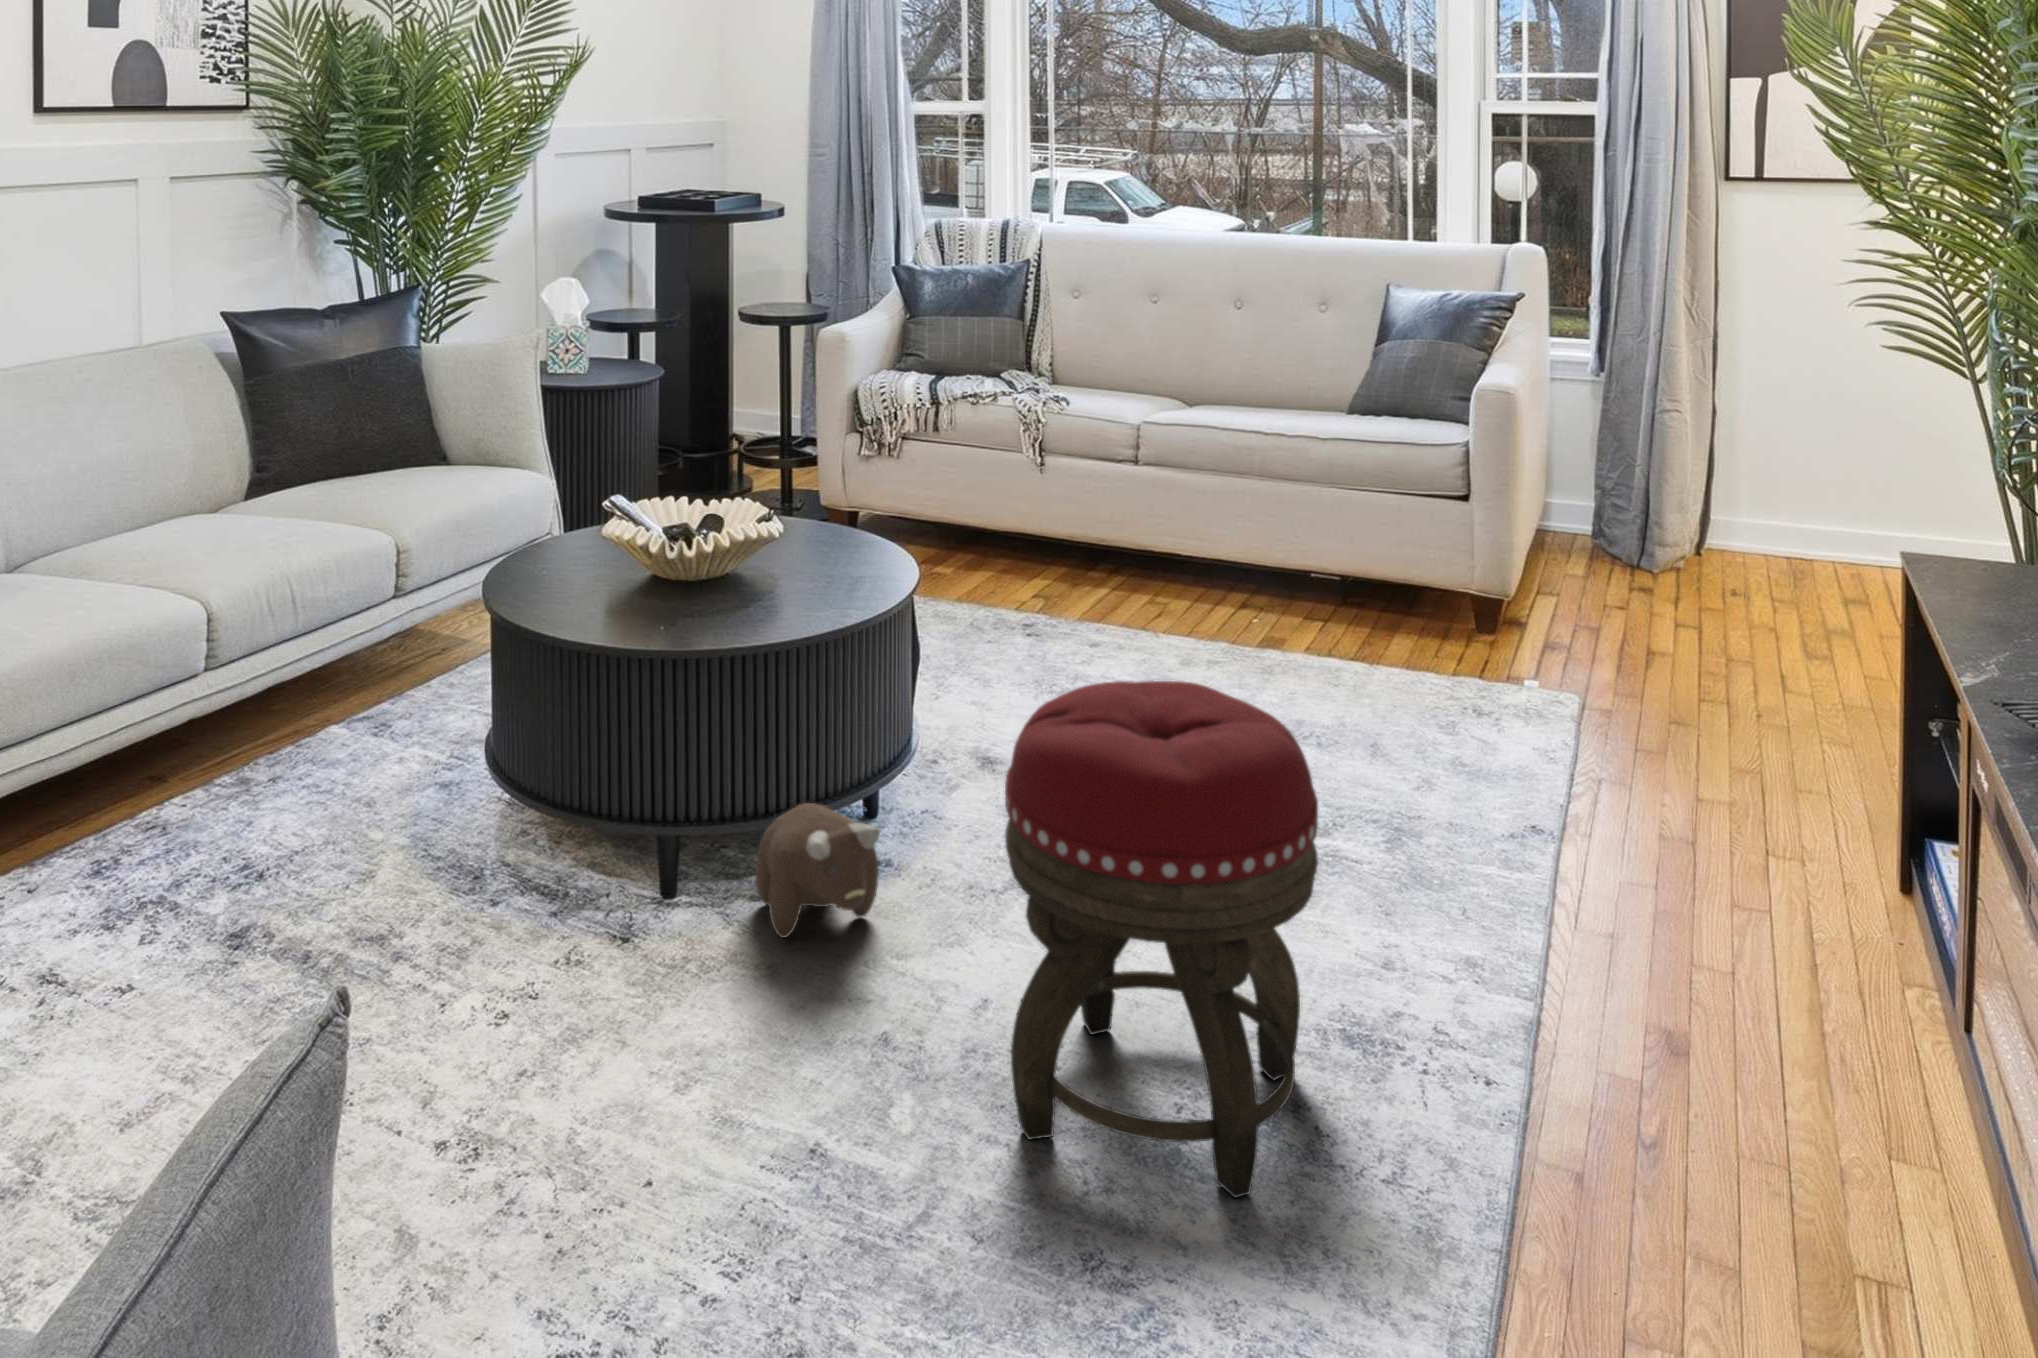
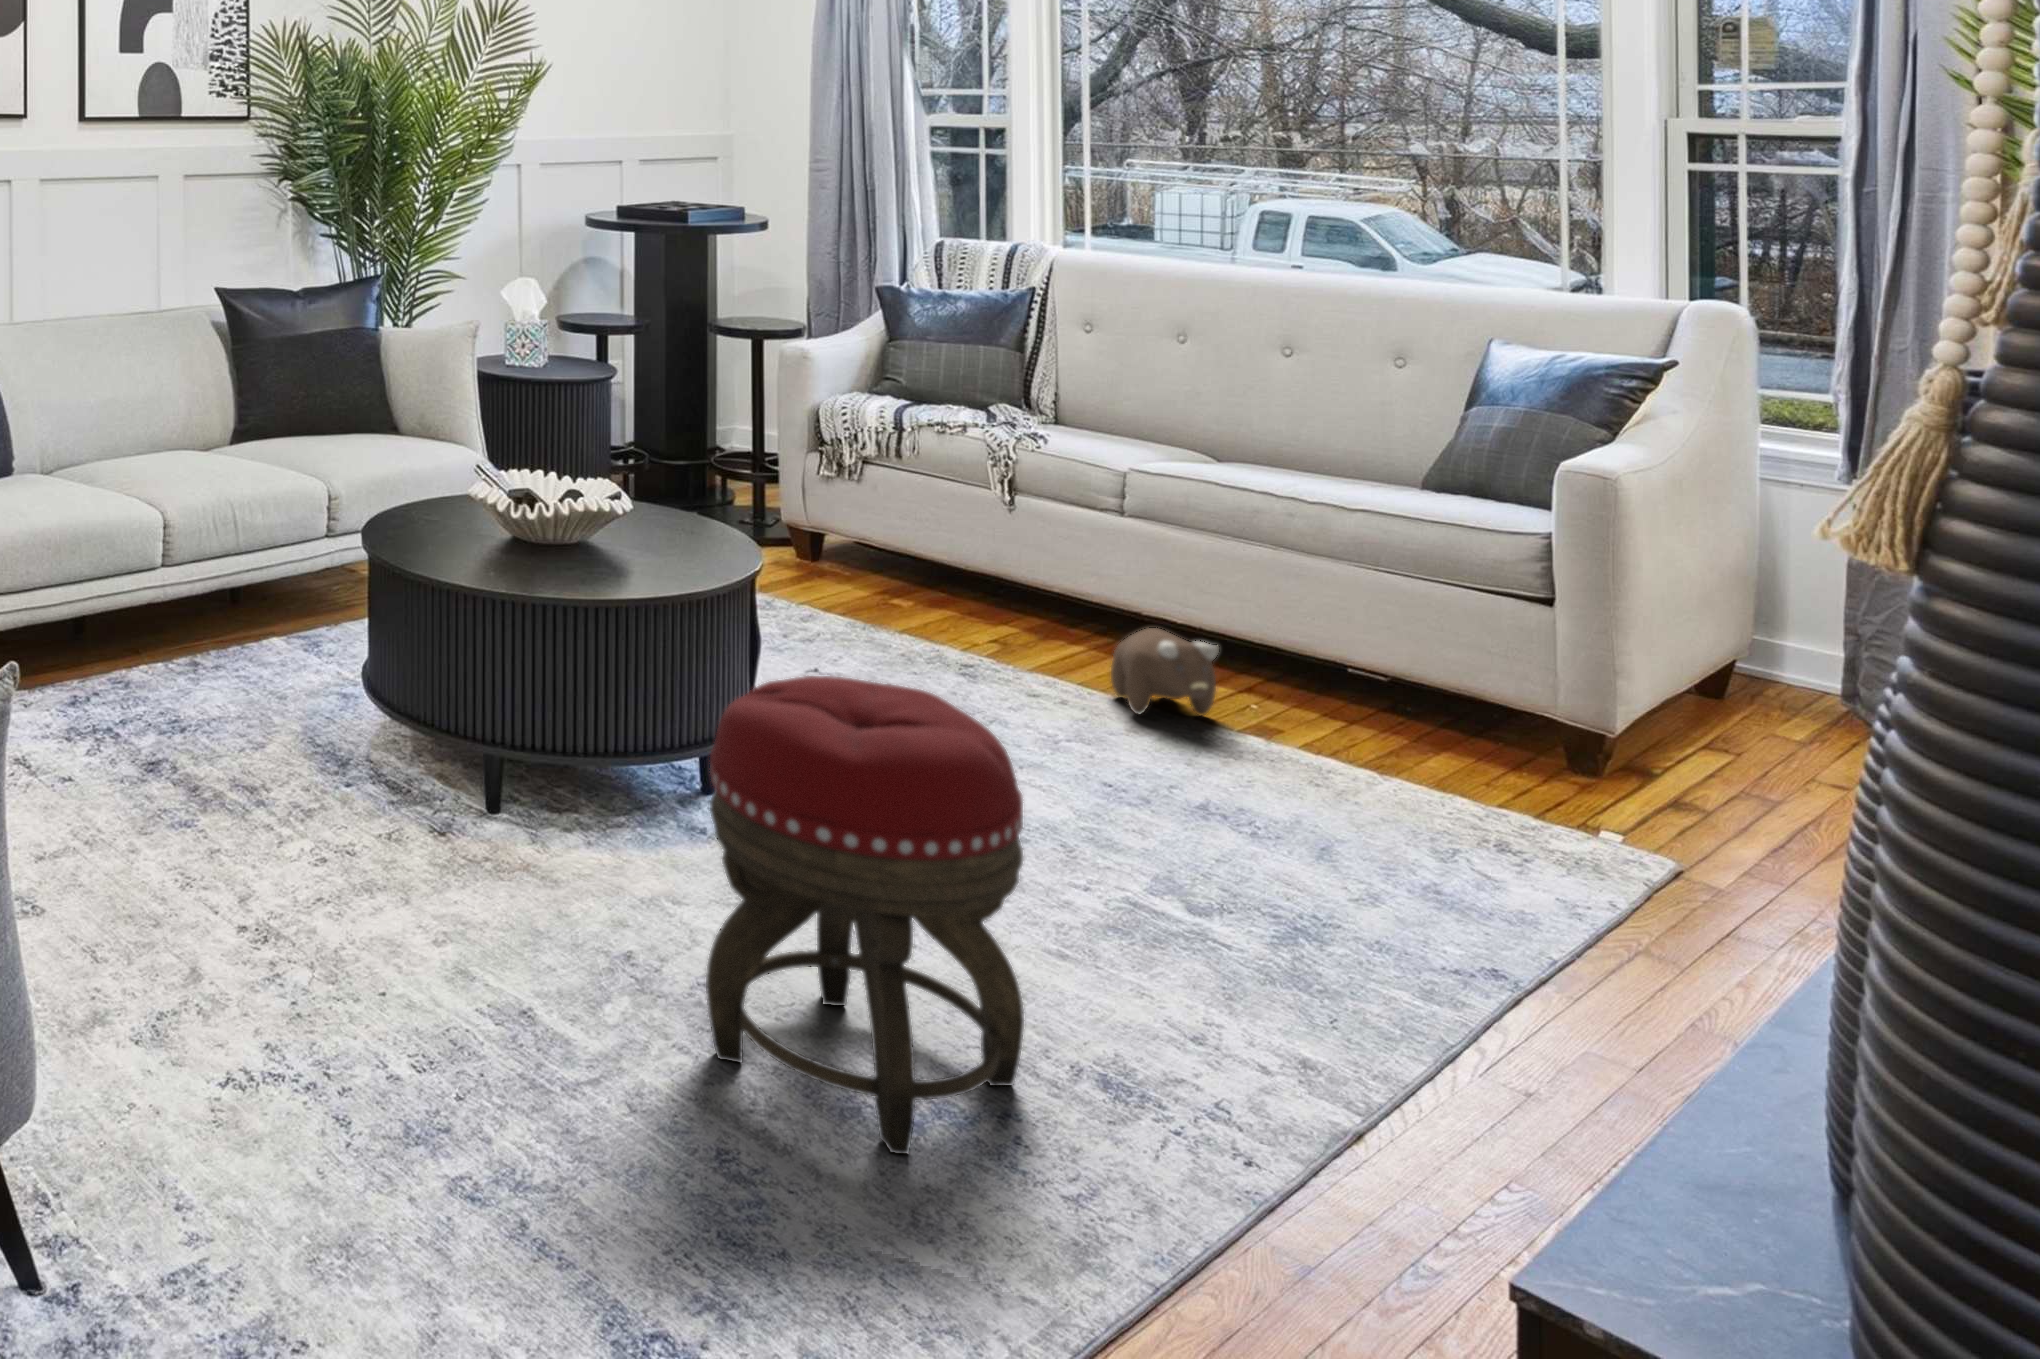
plush toy: present [756,803,880,938] -> present [1111,628,1219,715]

